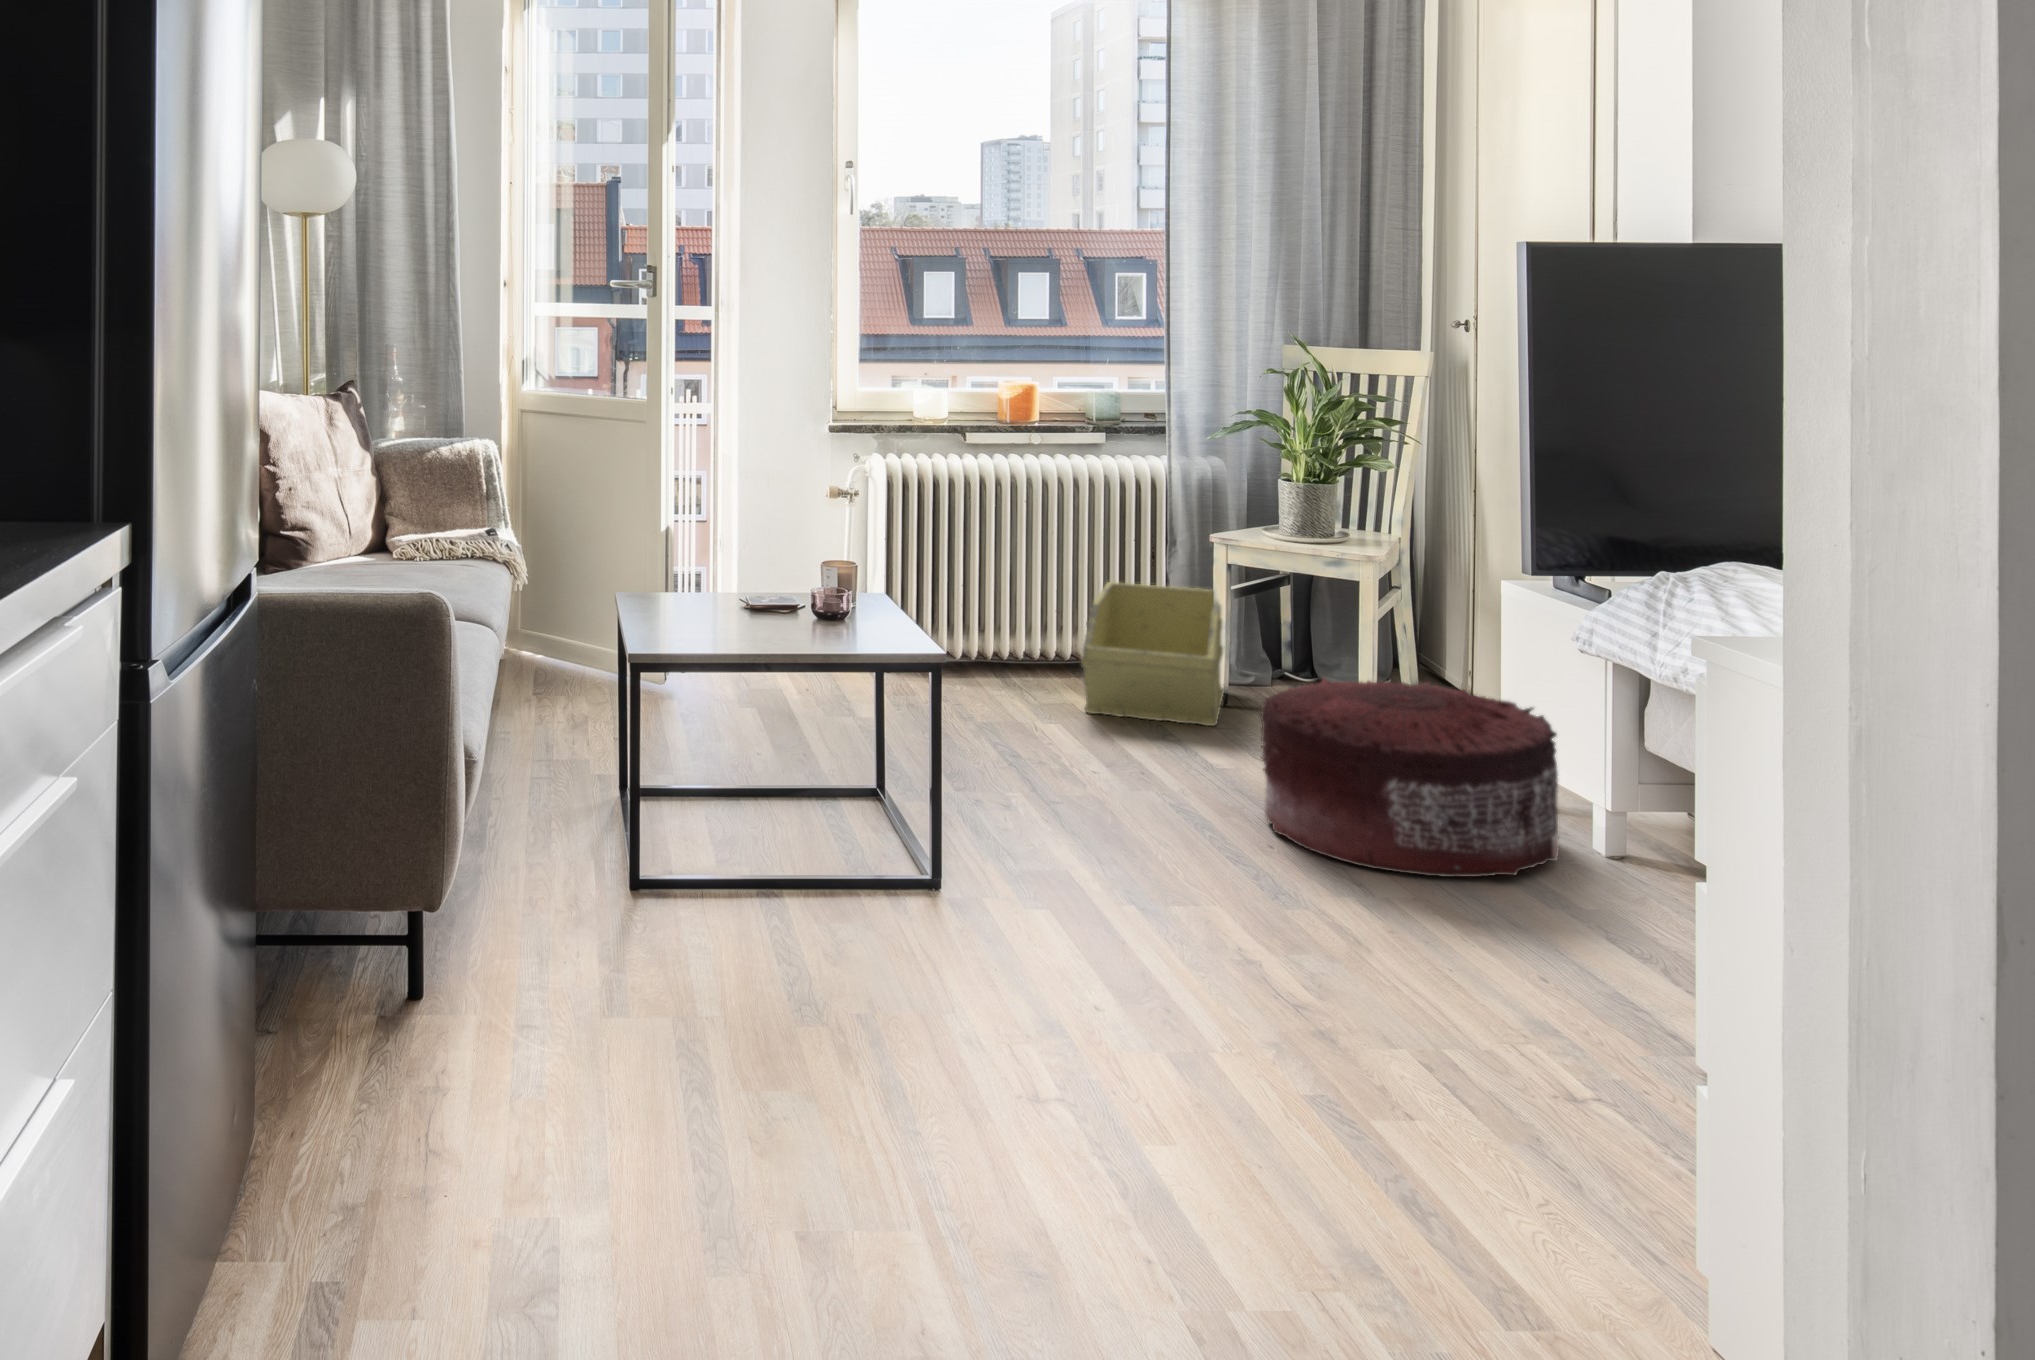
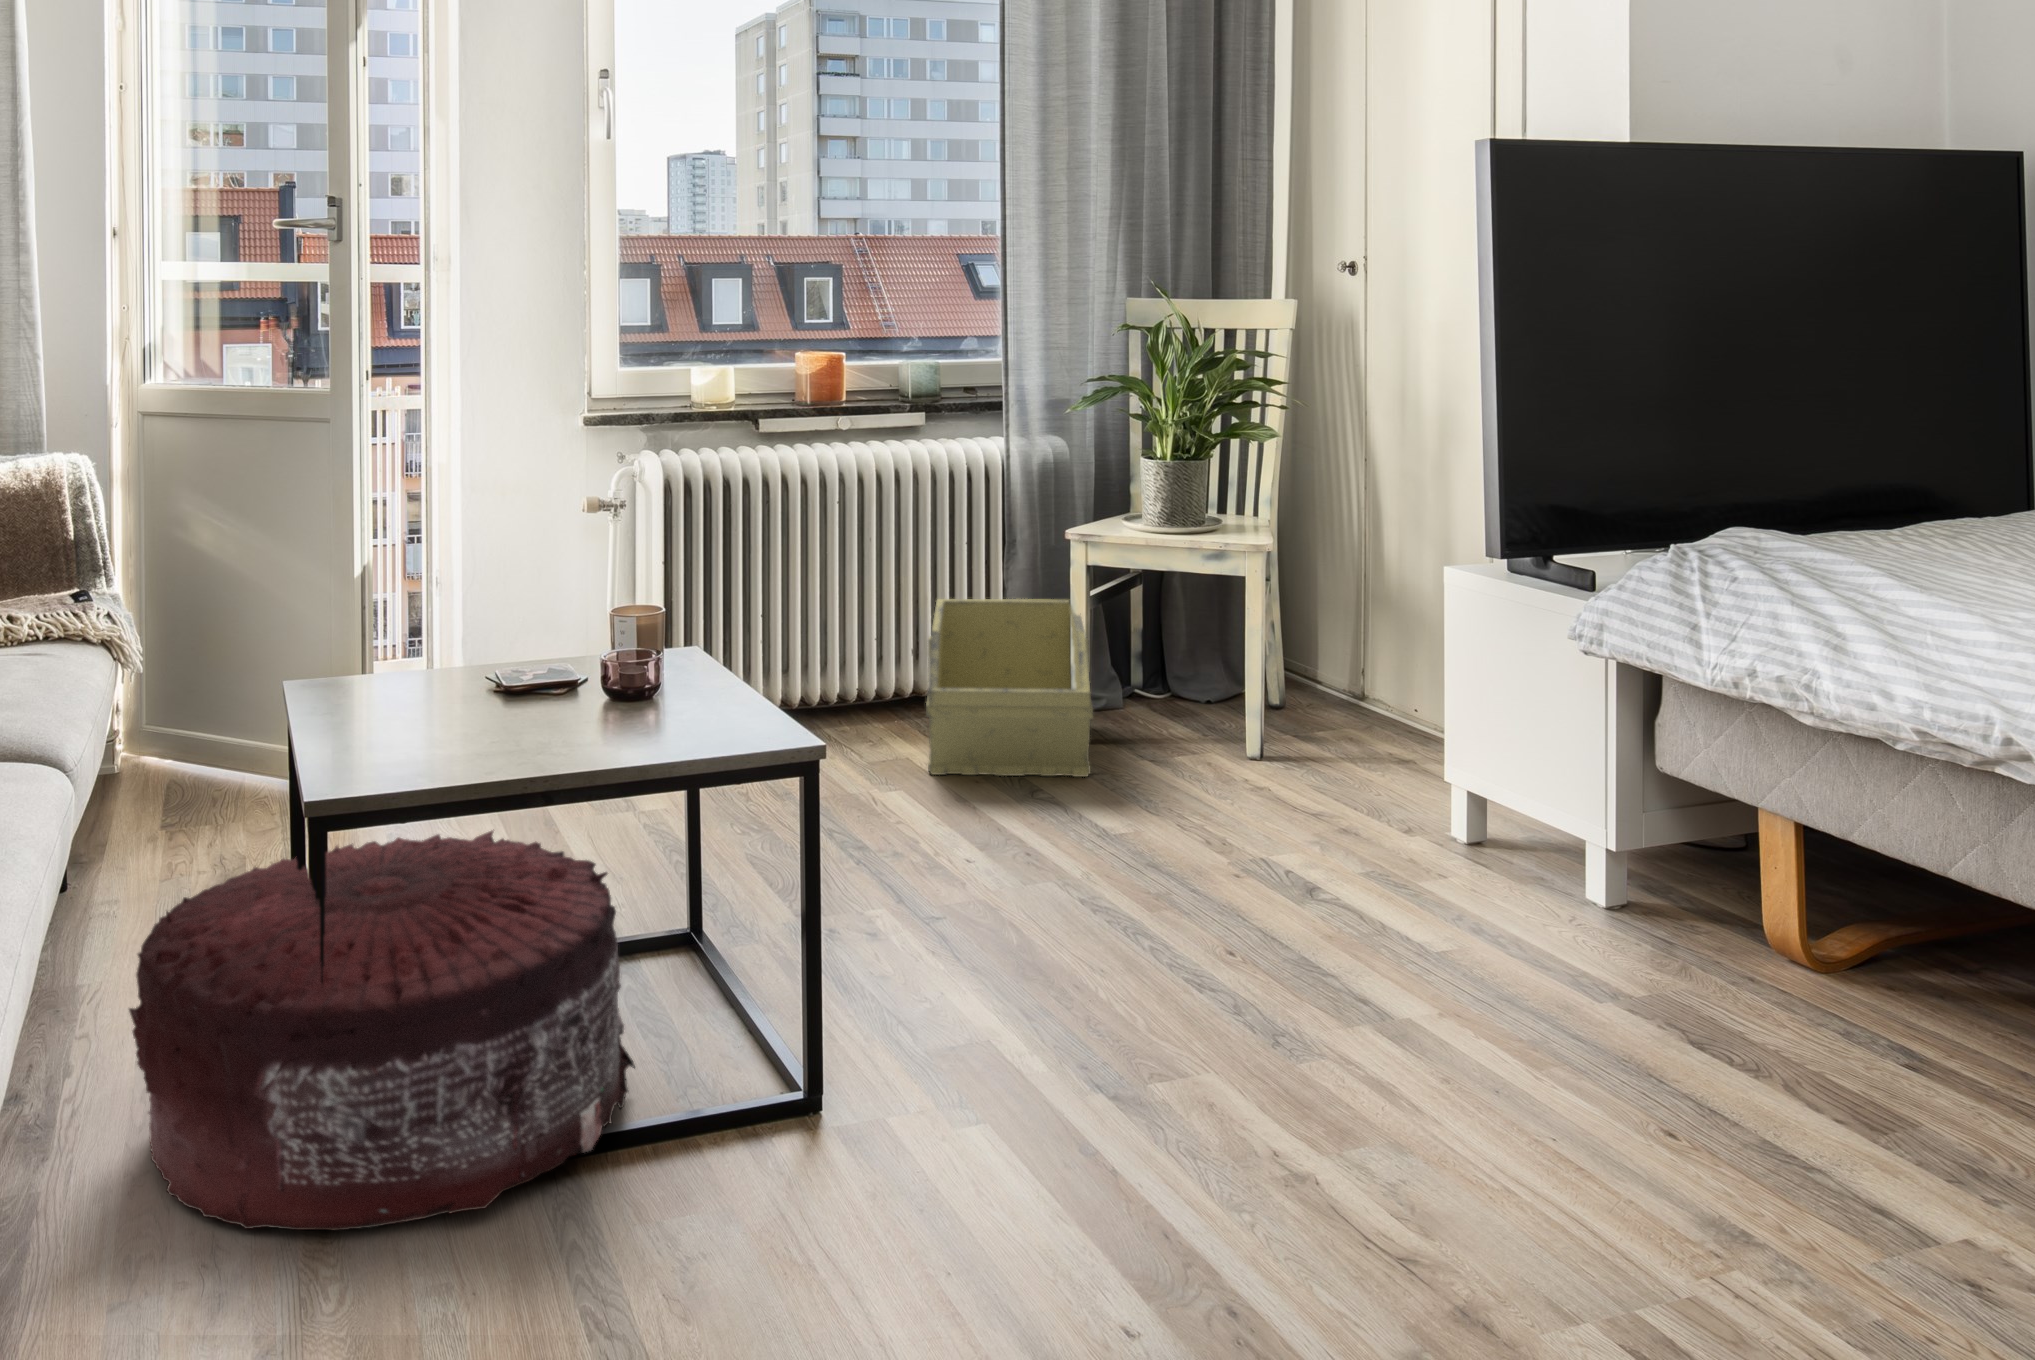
pouf: present [1261,679,1559,877] -> present [129,831,635,1231]

